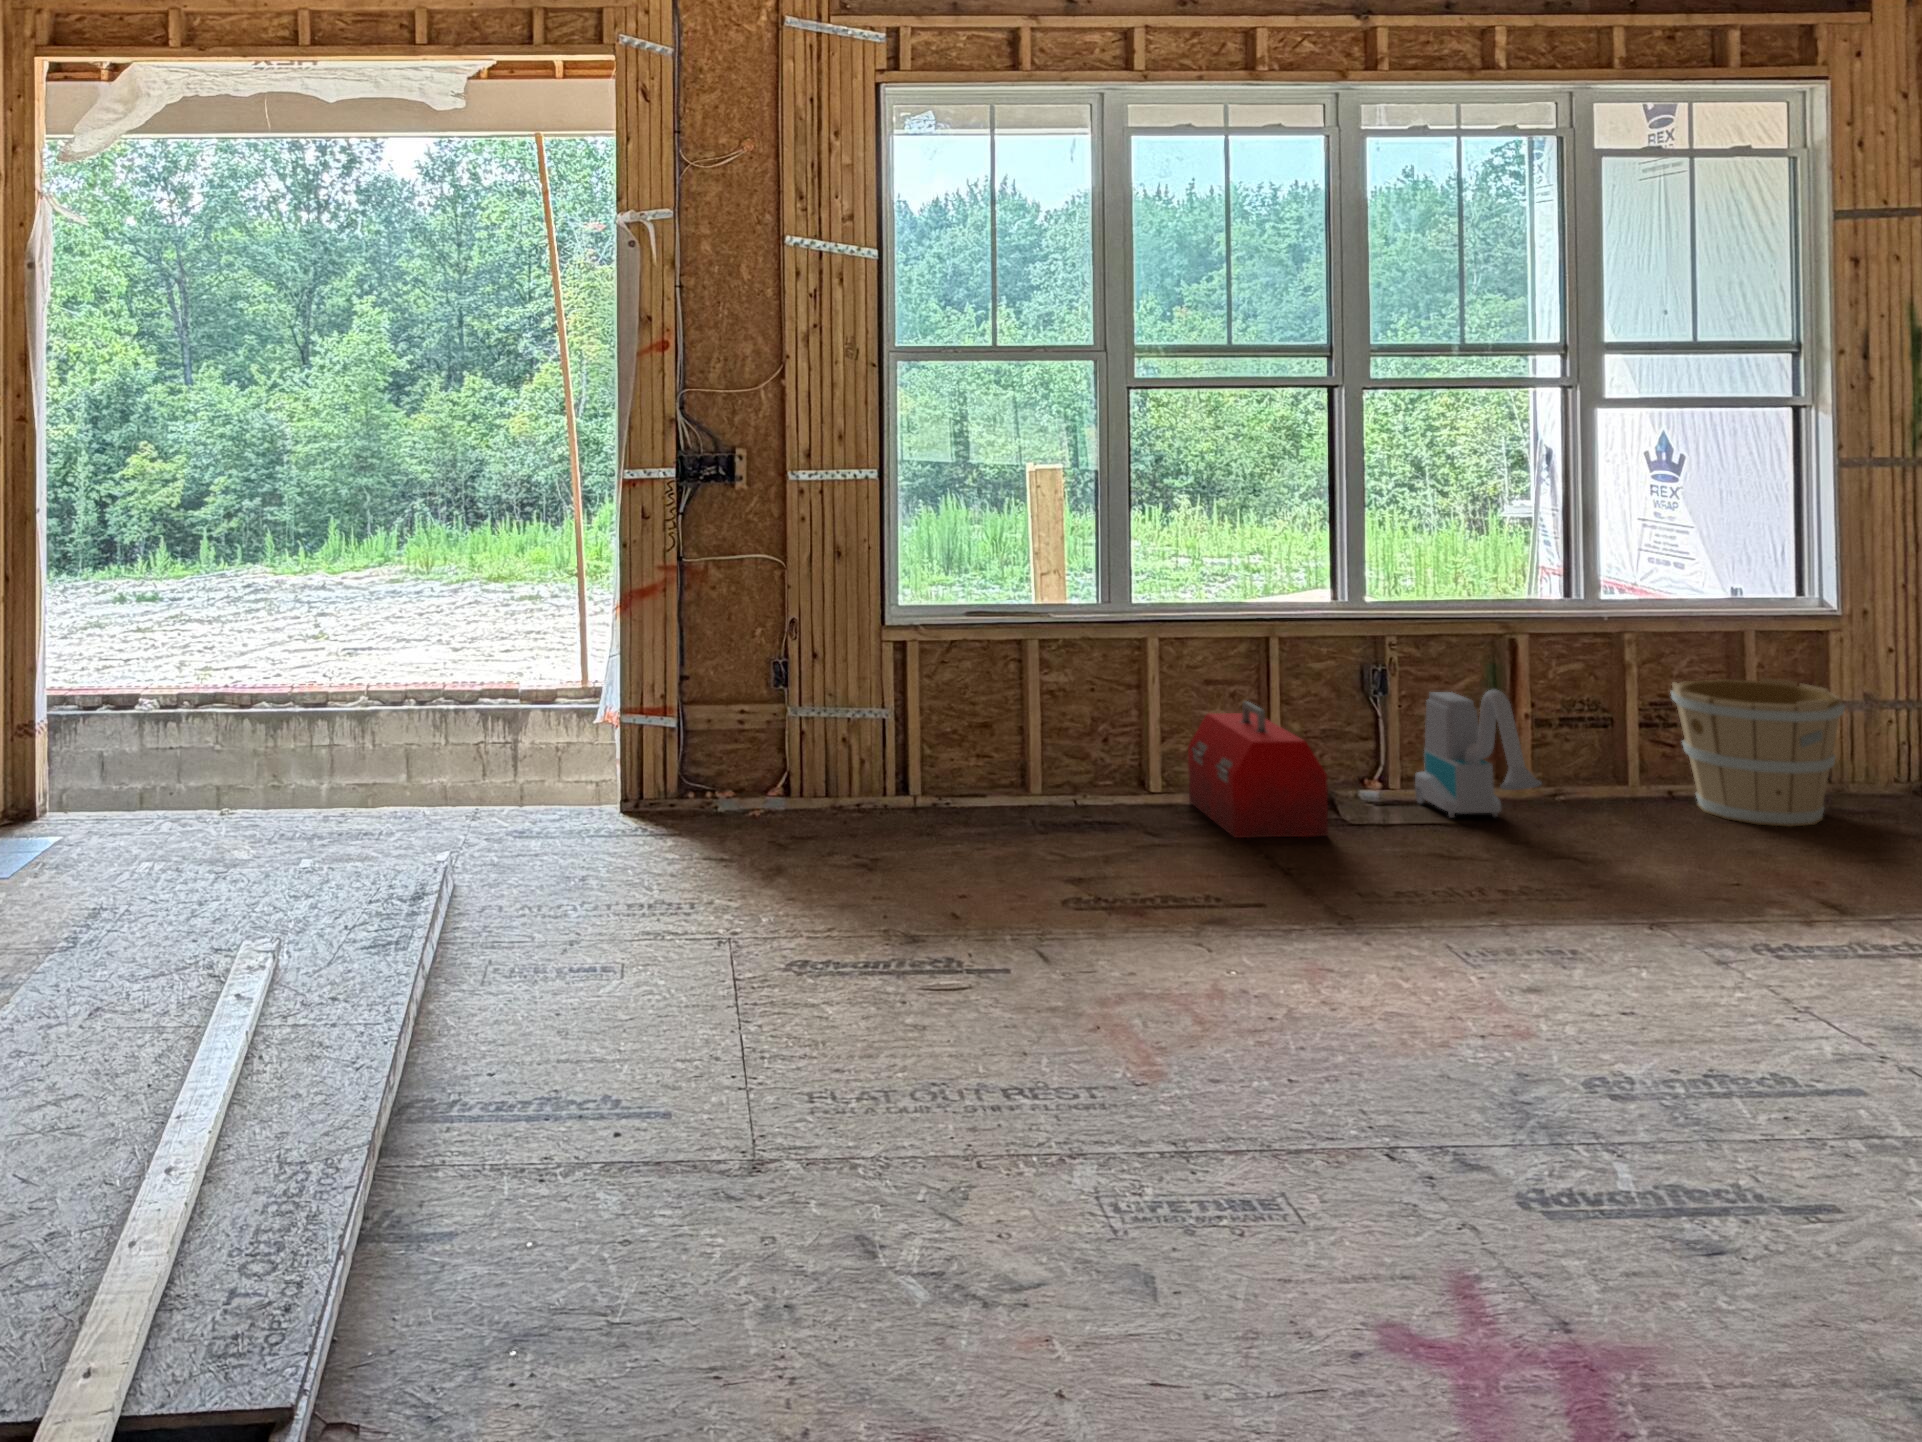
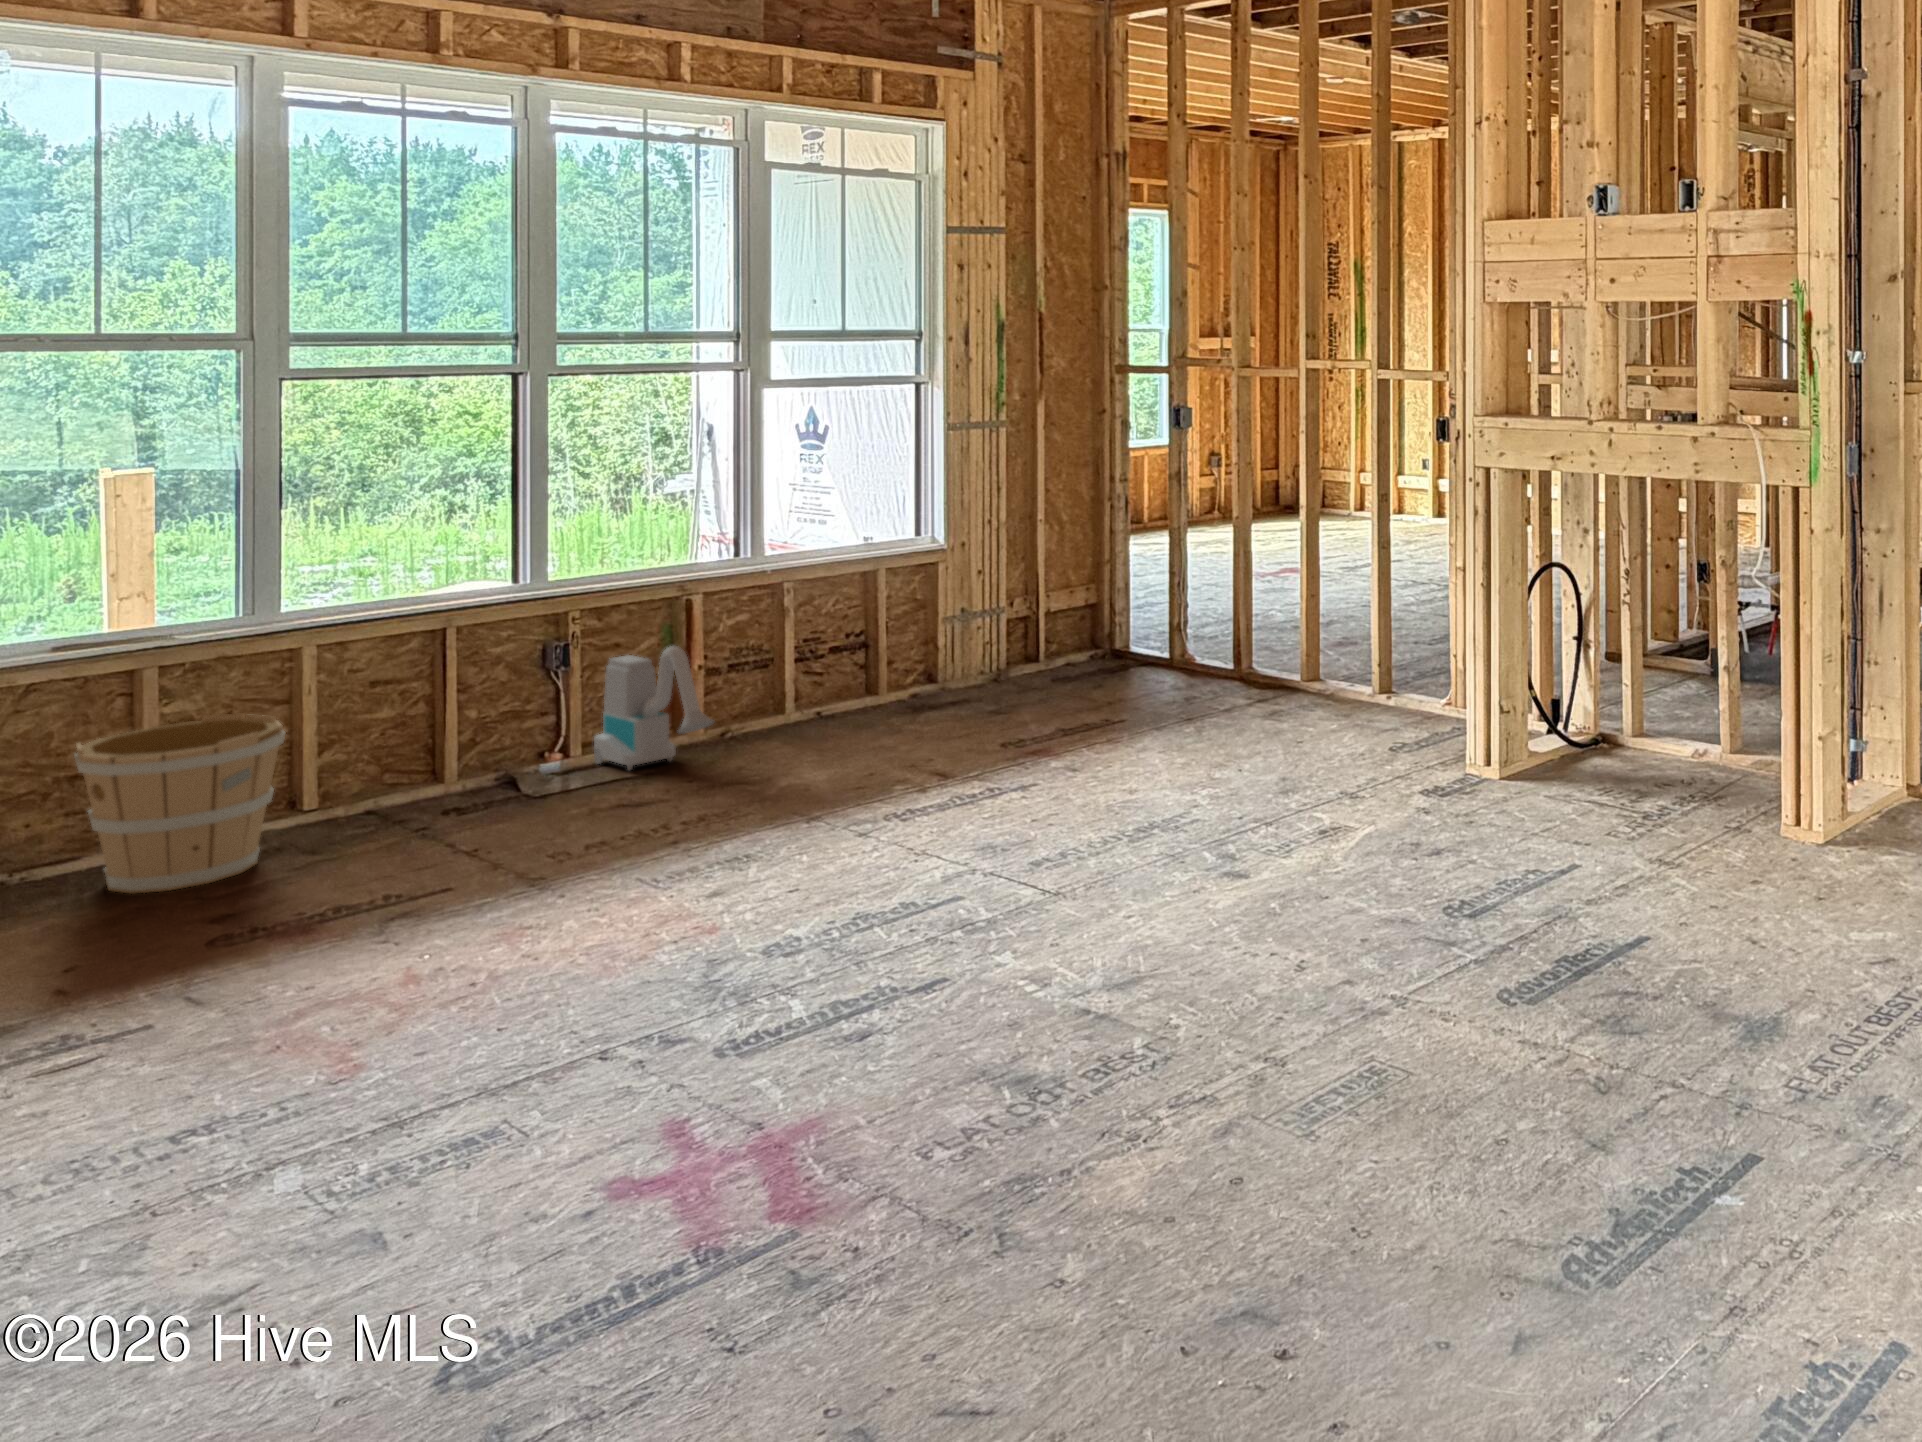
wooden bucket: present [1671,678,1845,827] -> present [75,714,285,894]
toolbox: present [1188,701,1328,838] -> none [348,696,510,835]

